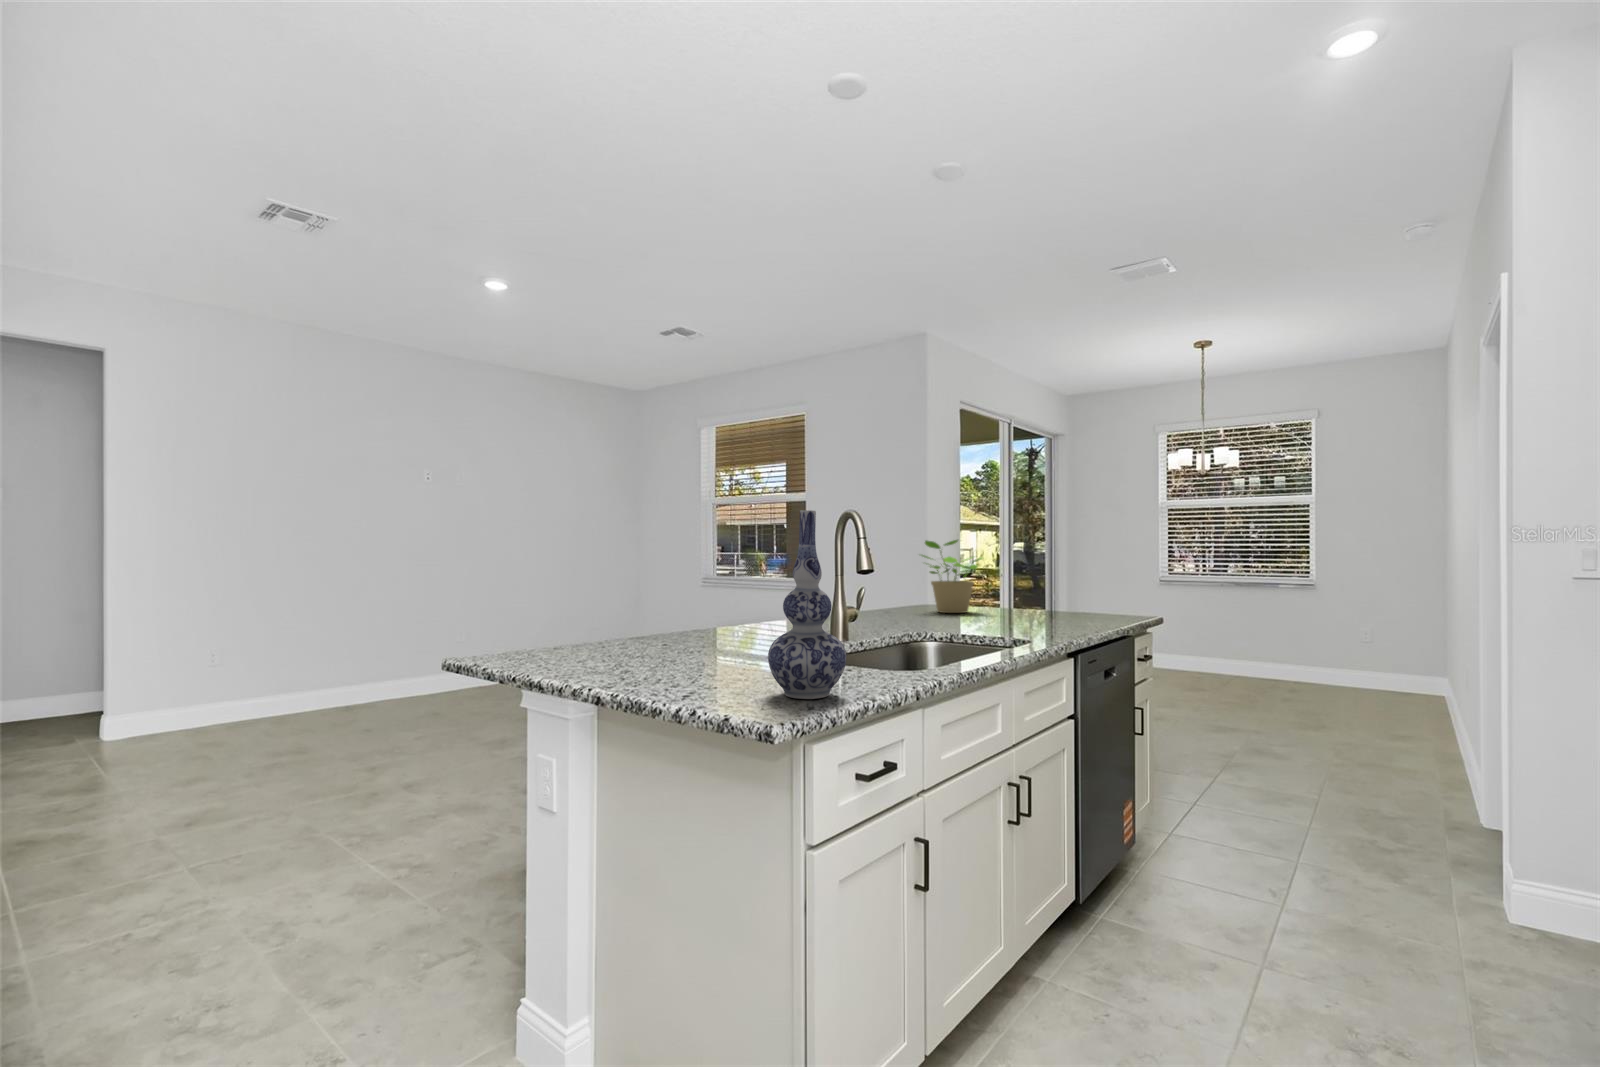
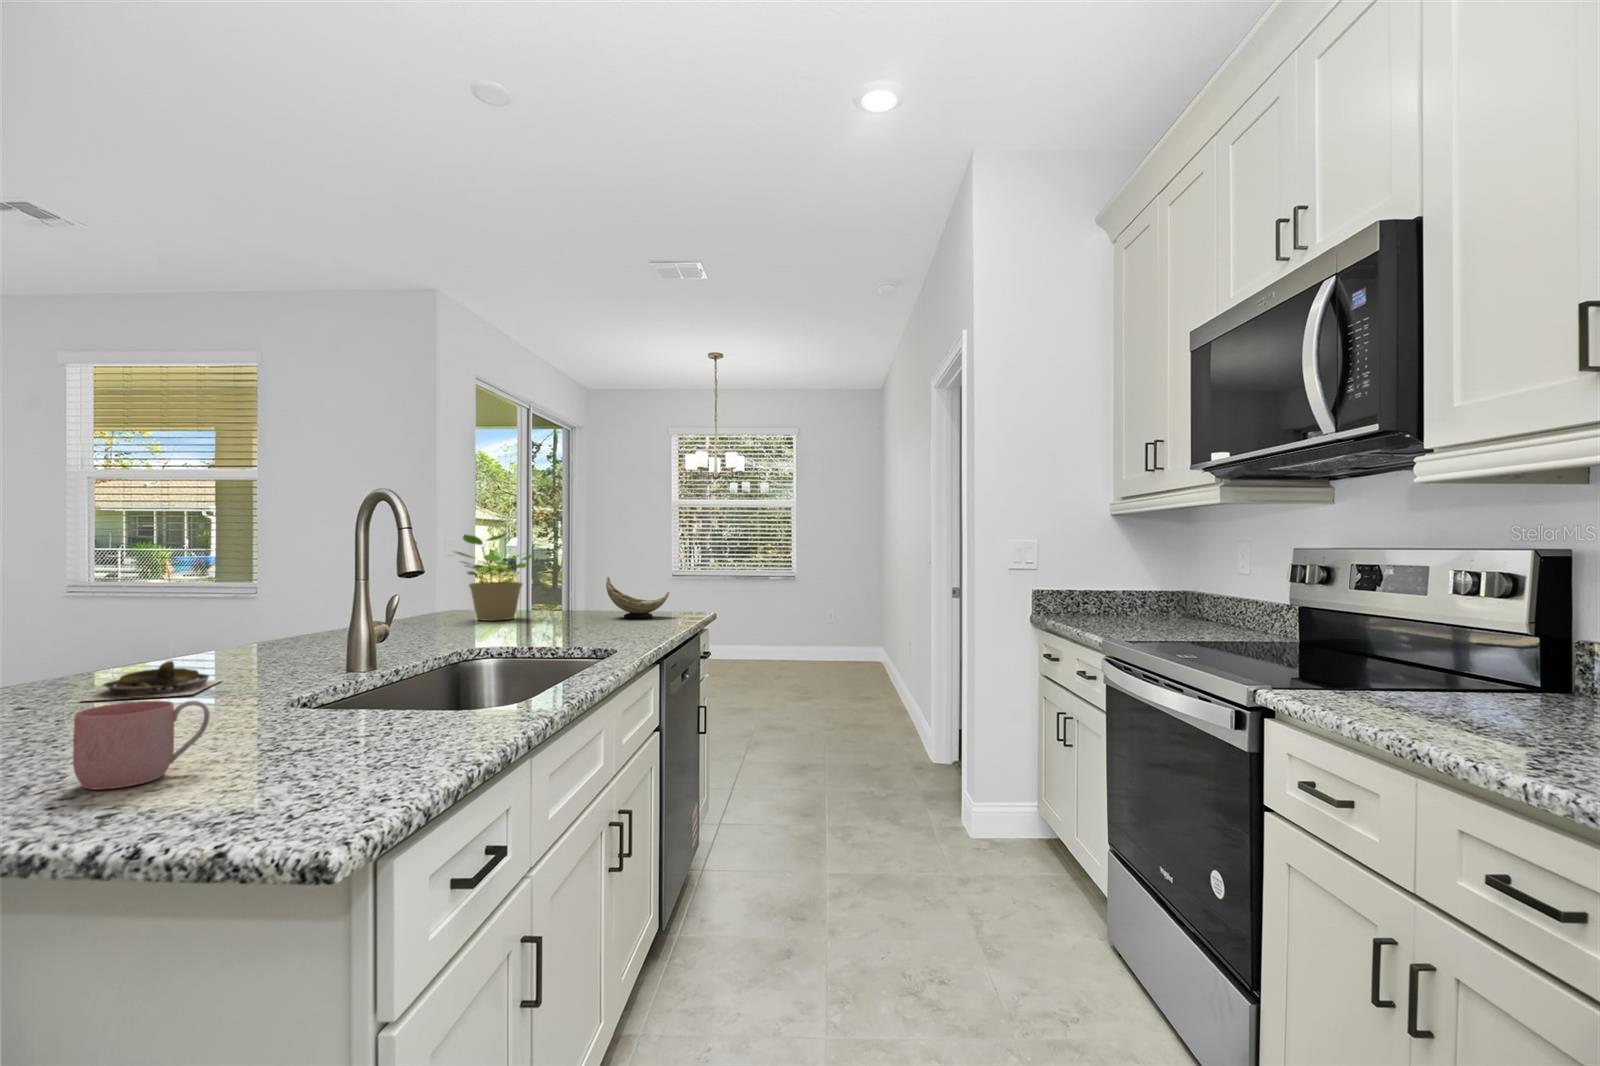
vase: present [768,510,846,699] -> none [289,480,431,782]
decorative bowl: none [1047,579,1109,619] -> present [606,577,669,618]
plate: none [686,623,758,645] -> present [81,661,220,701]
mug: none [676,640,735,685] -> present [73,701,210,790]

